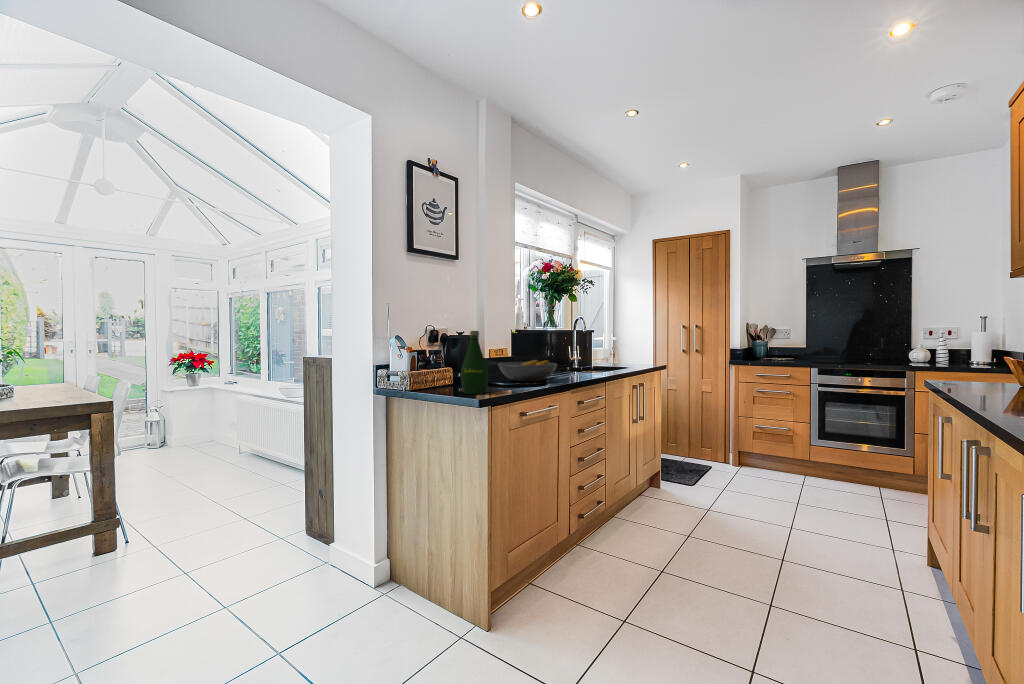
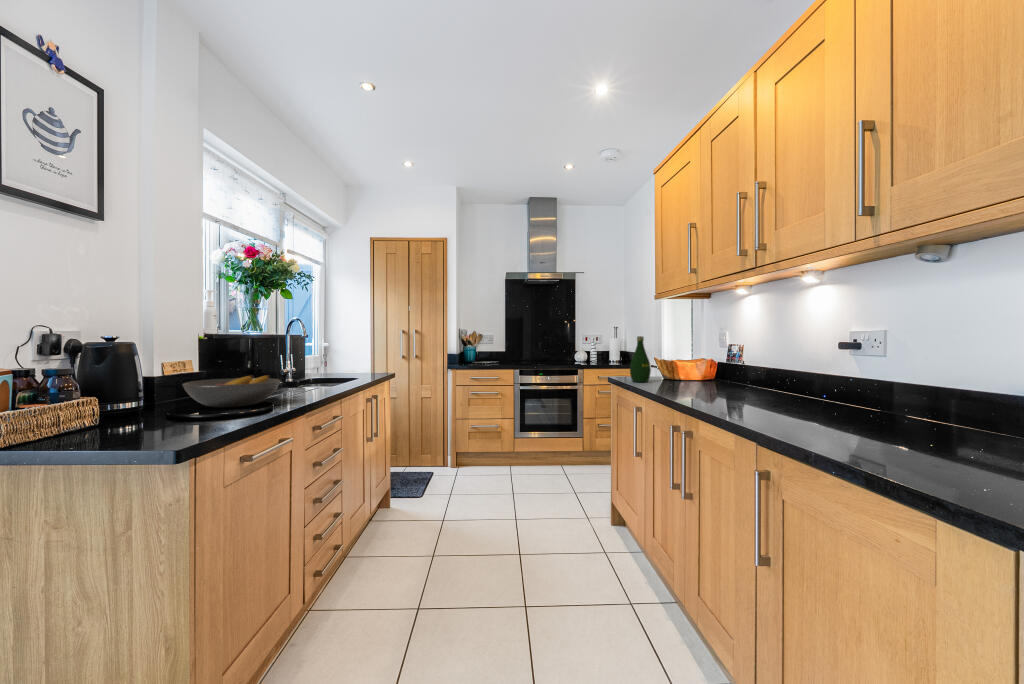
bottle: present [461,331,488,394] -> present [630,336,651,382]

